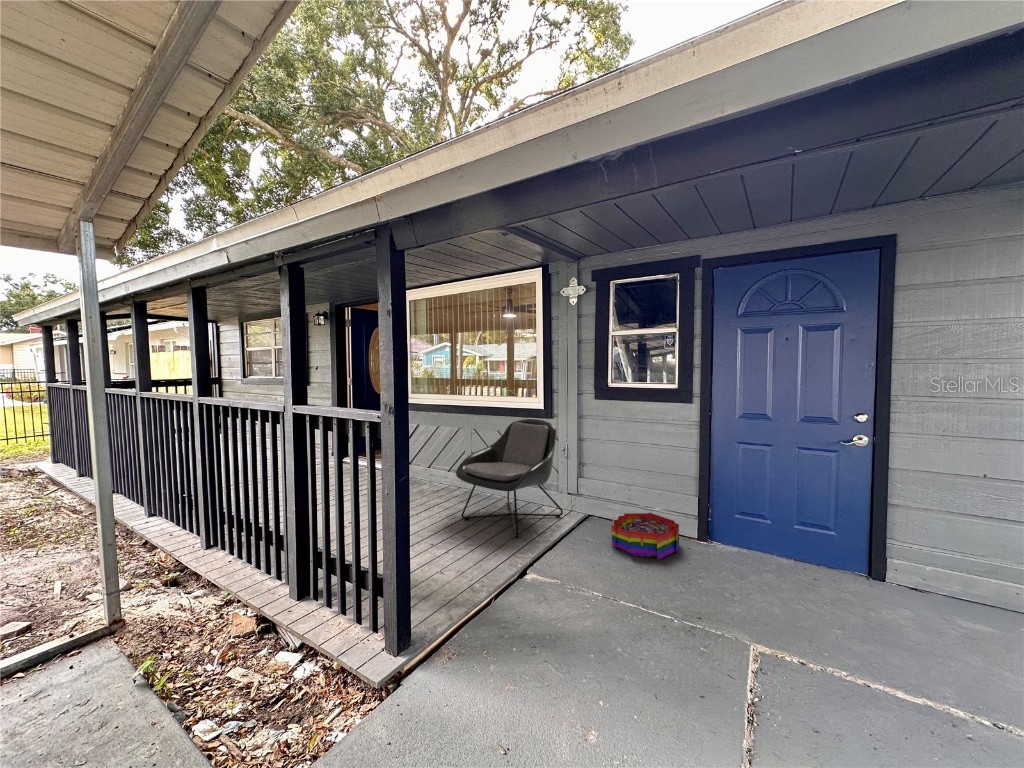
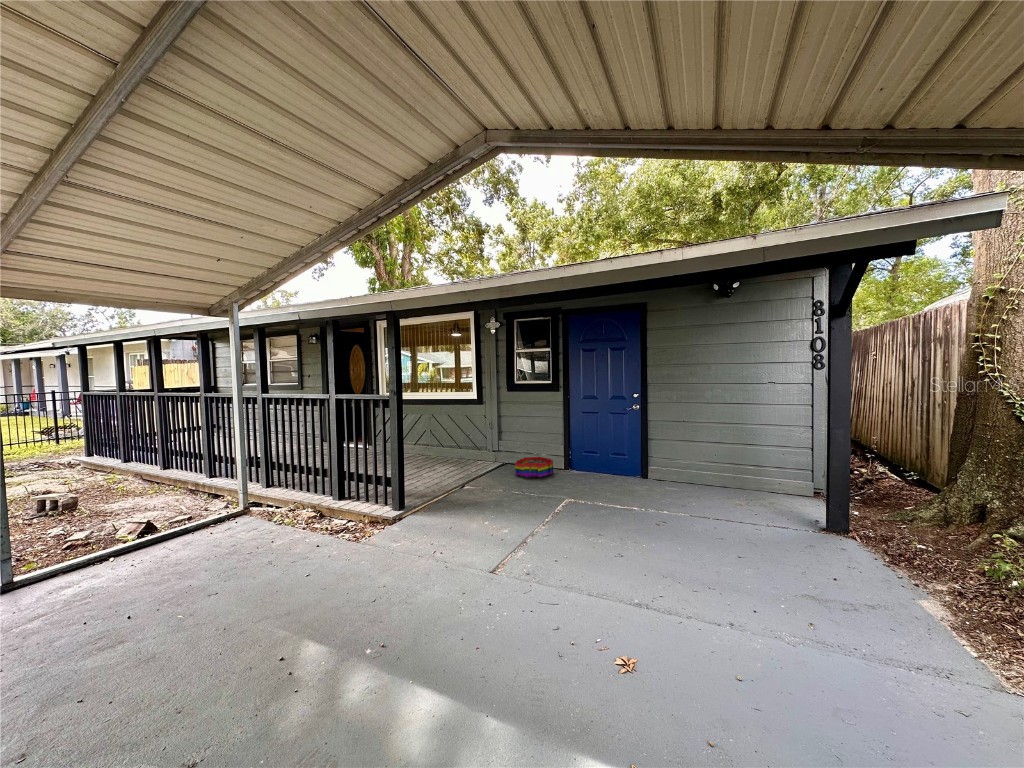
lounge chair: present [456,419,563,538] -> none [421,405,489,475]

